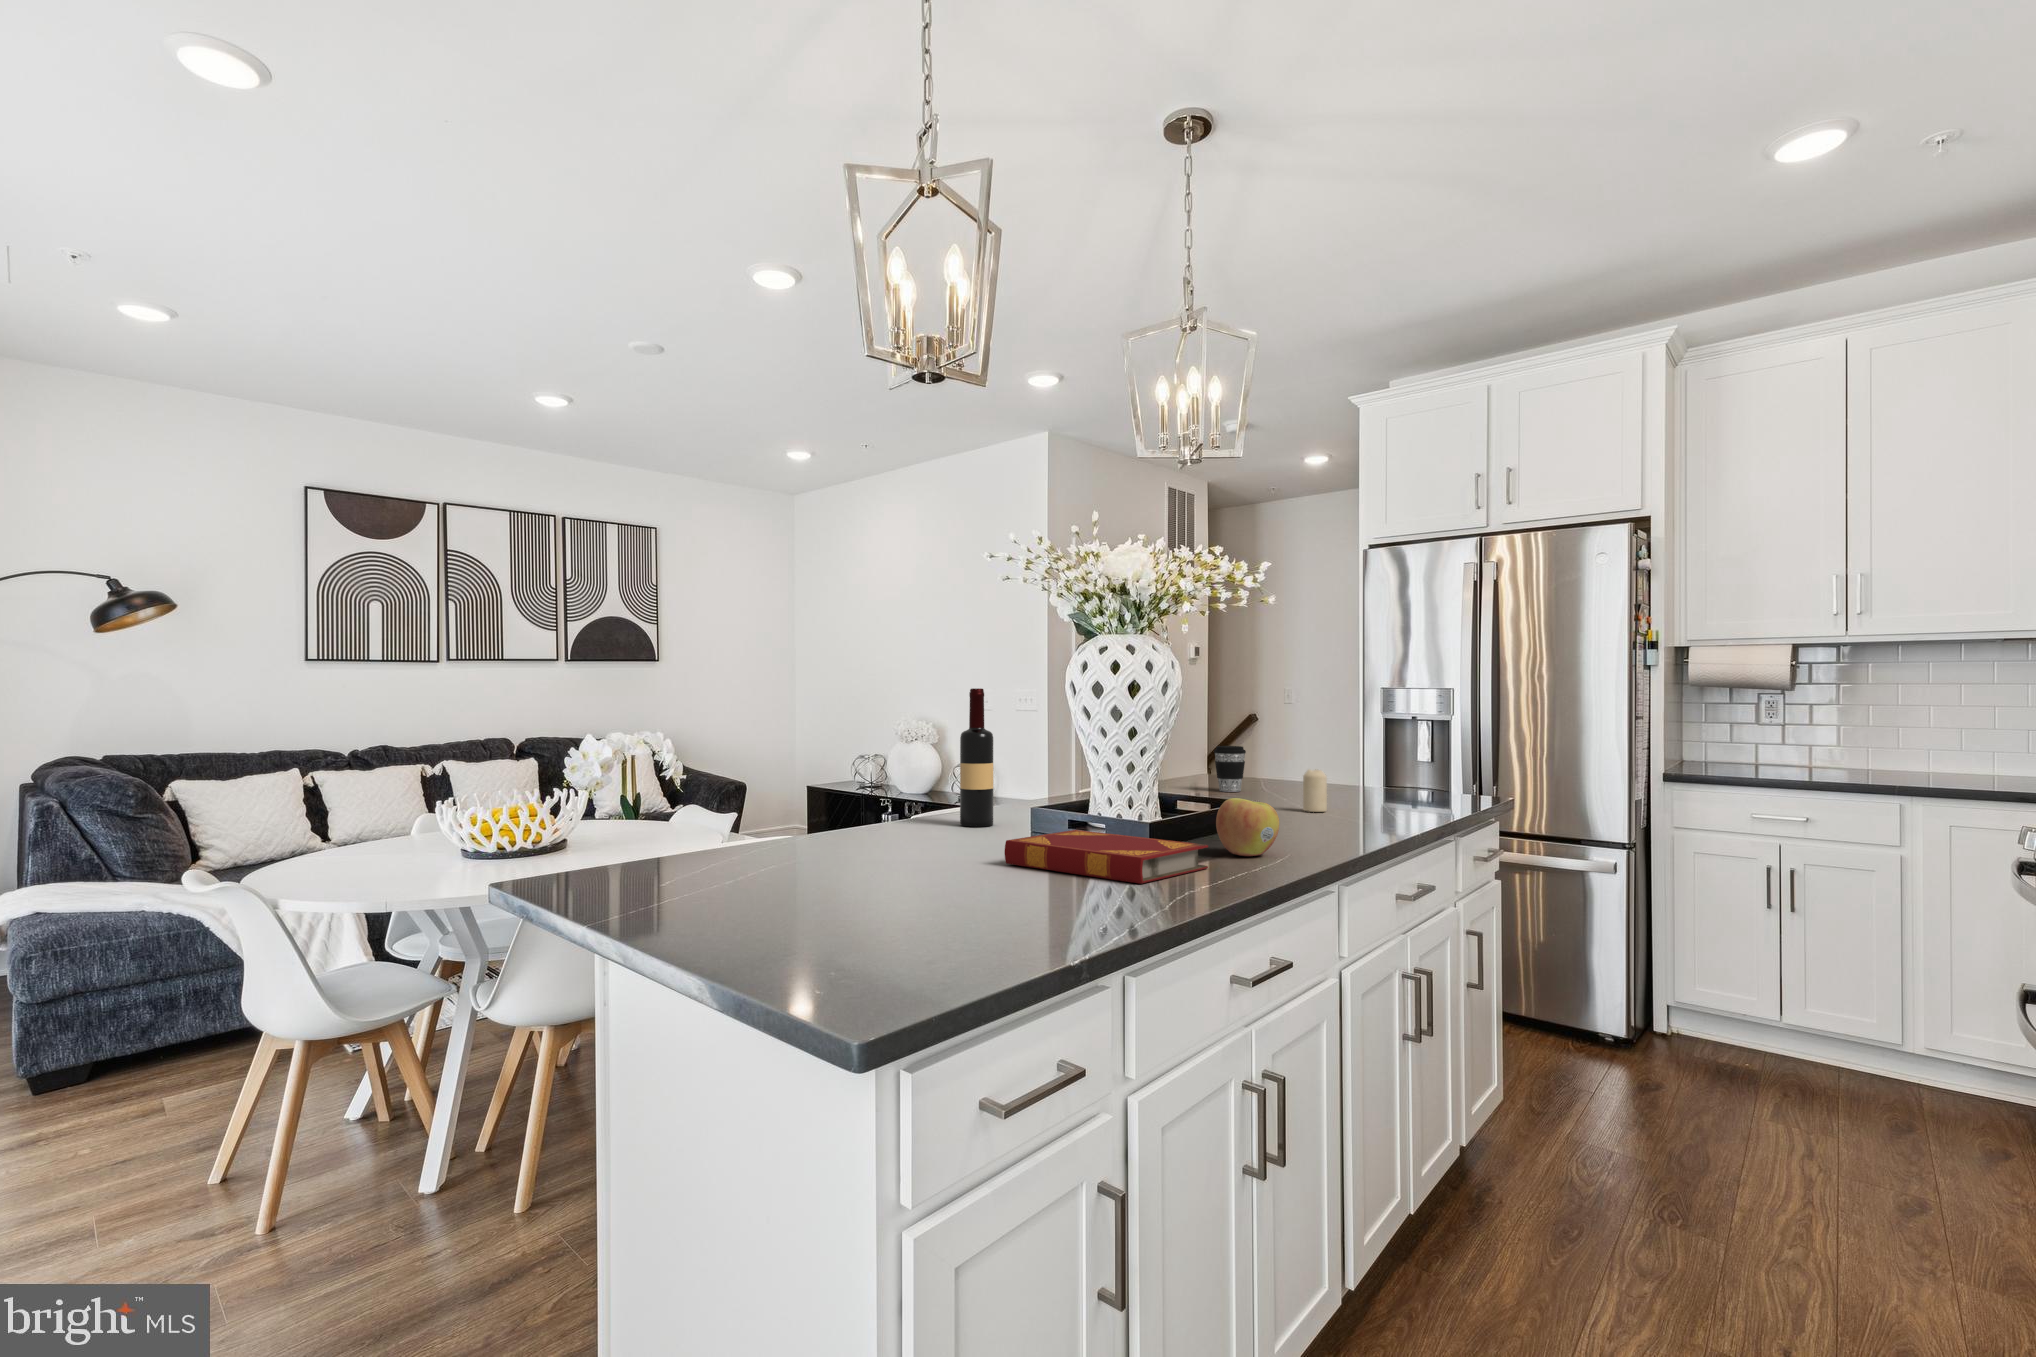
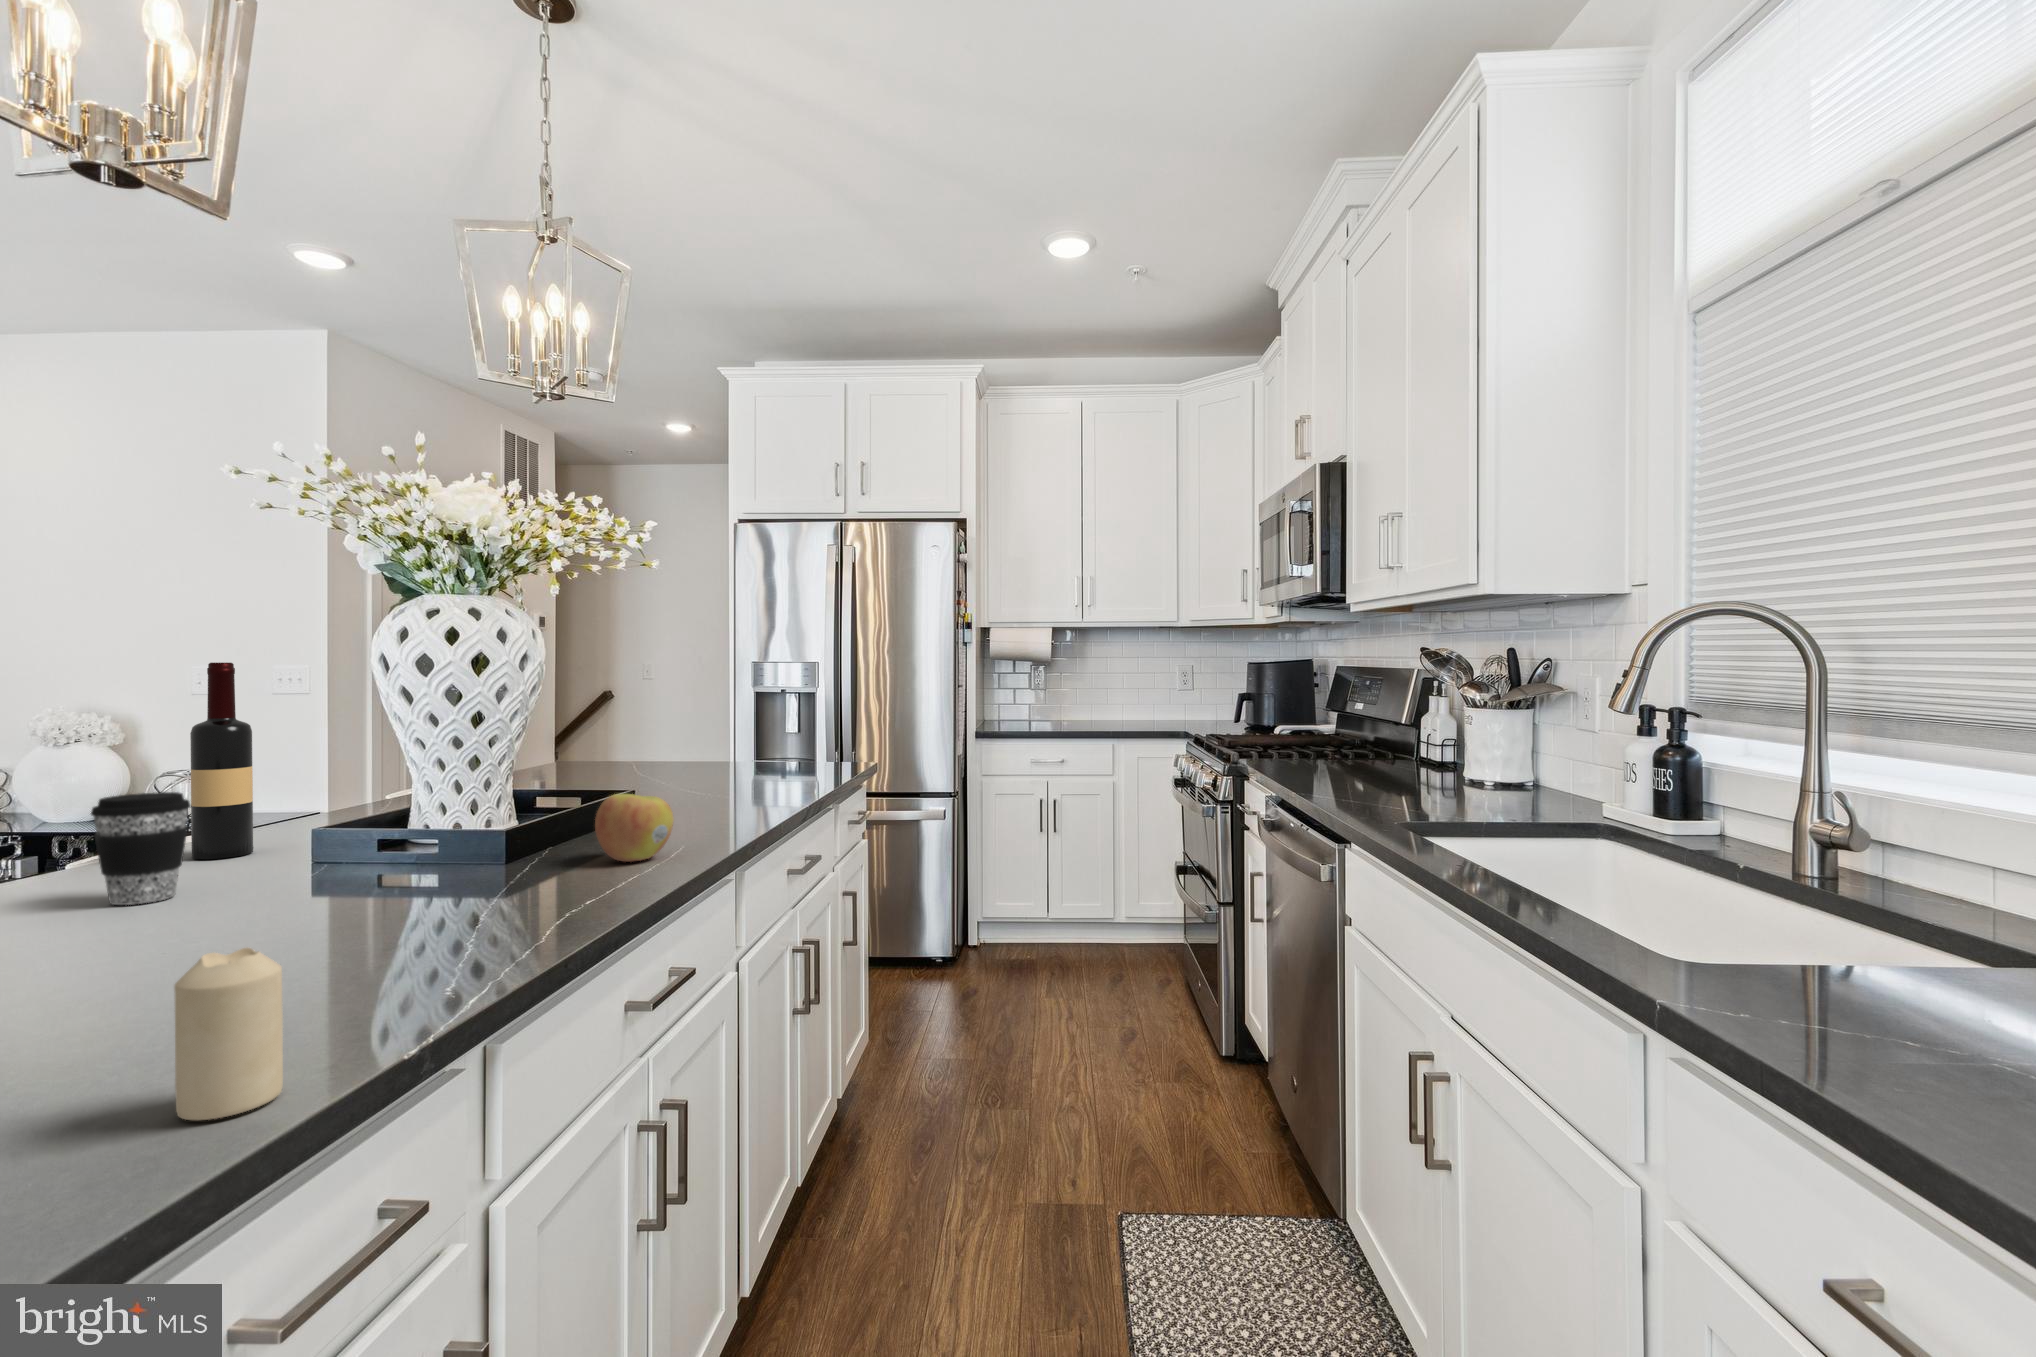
coffee cup: present [1214,746,1246,792] -> present [91,792,190,905]
candle: present [1303,770,1327,812] -> present [174,948,283,1120]
hardback book: present [1005,830,1208,884] -> none [267,854,588,925]

